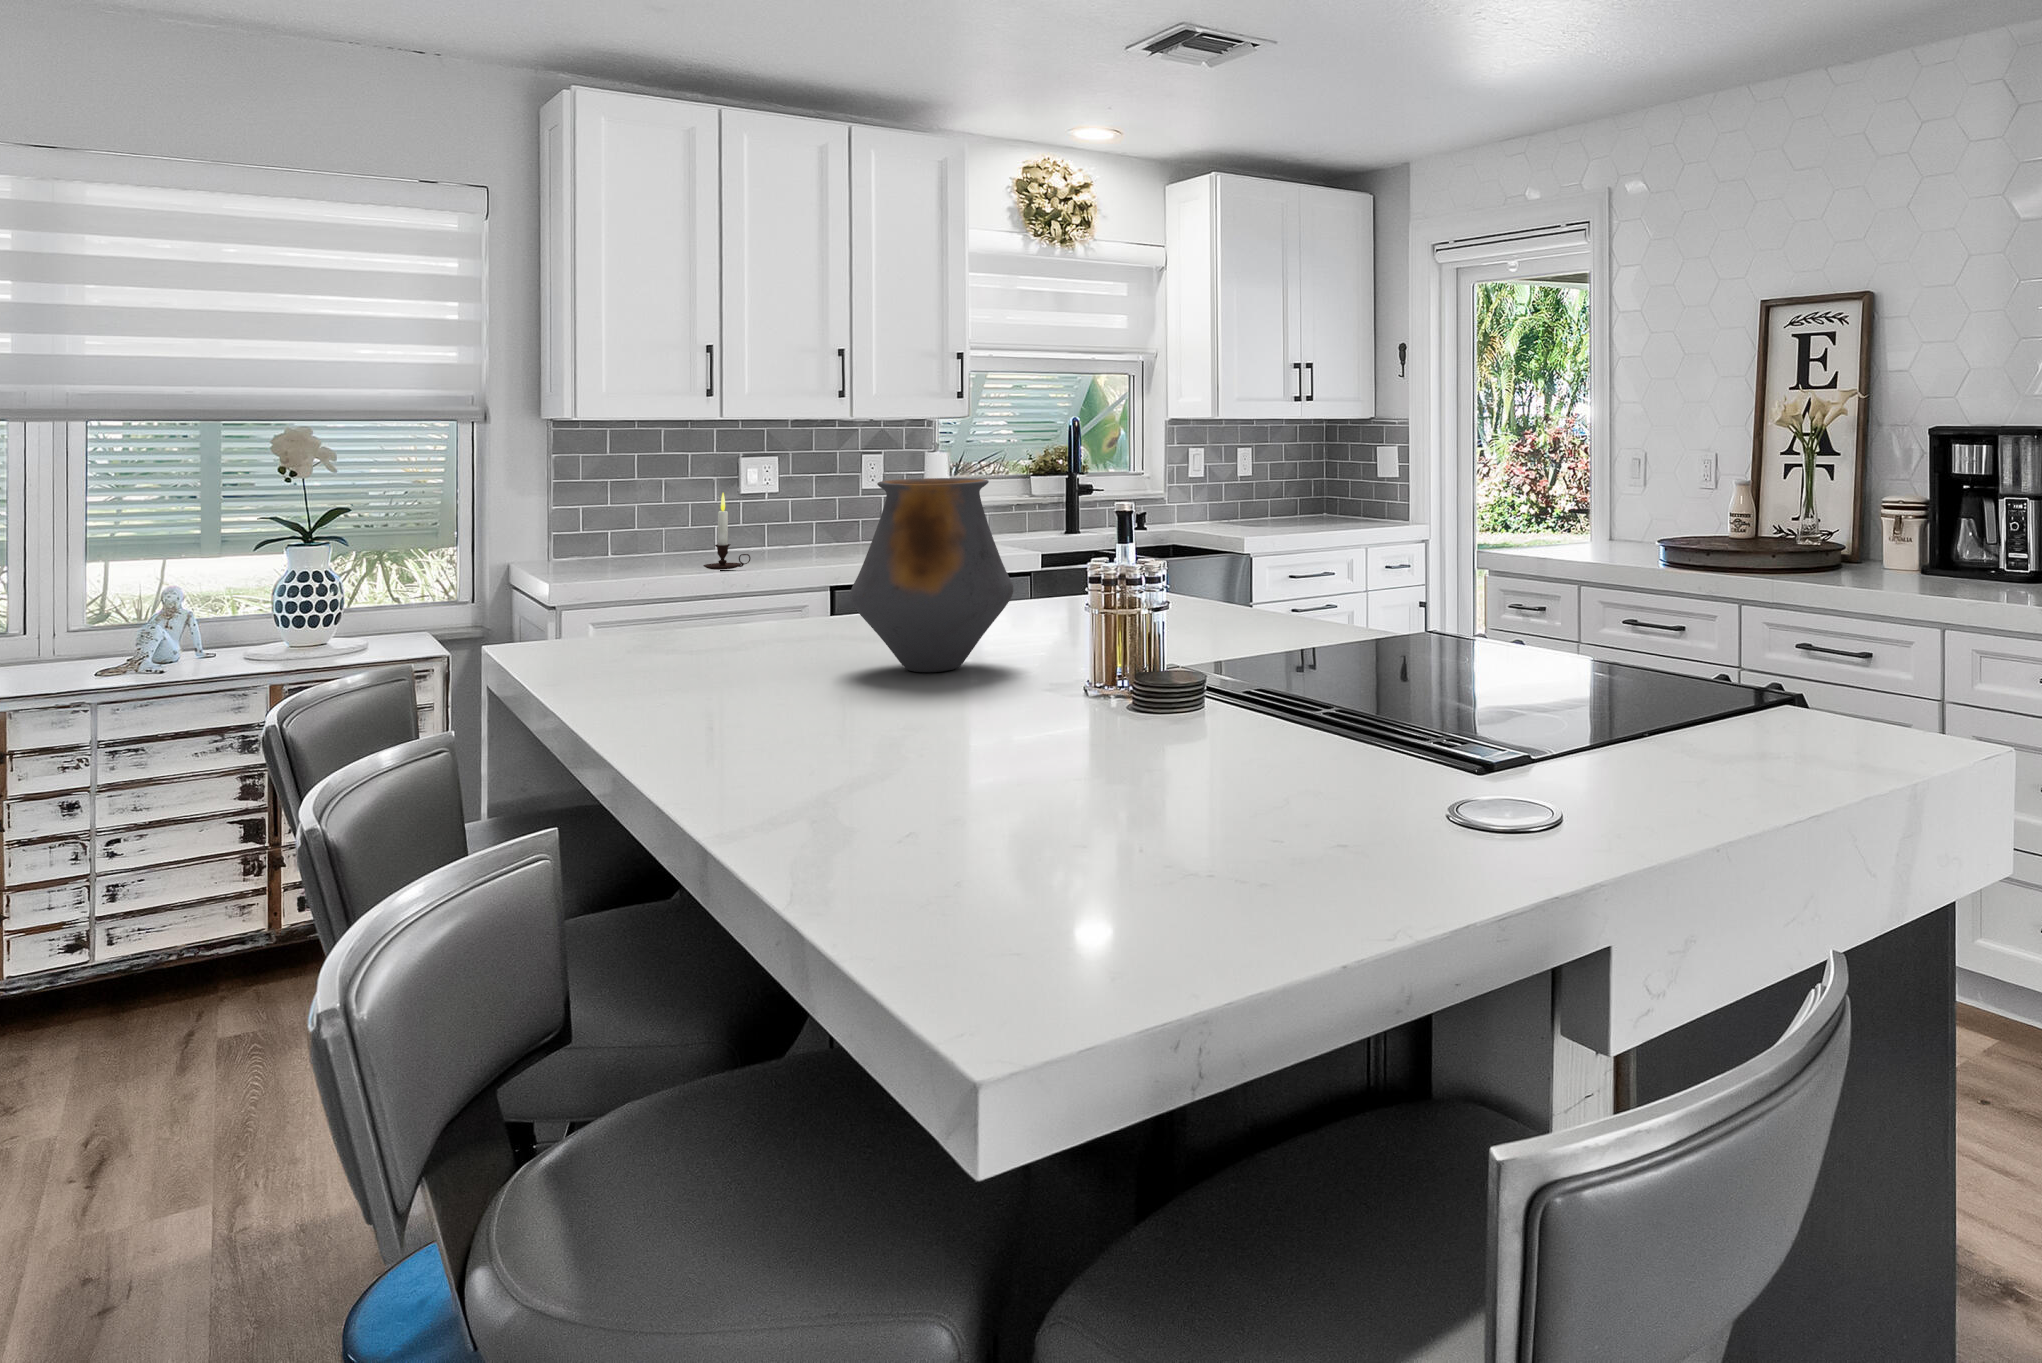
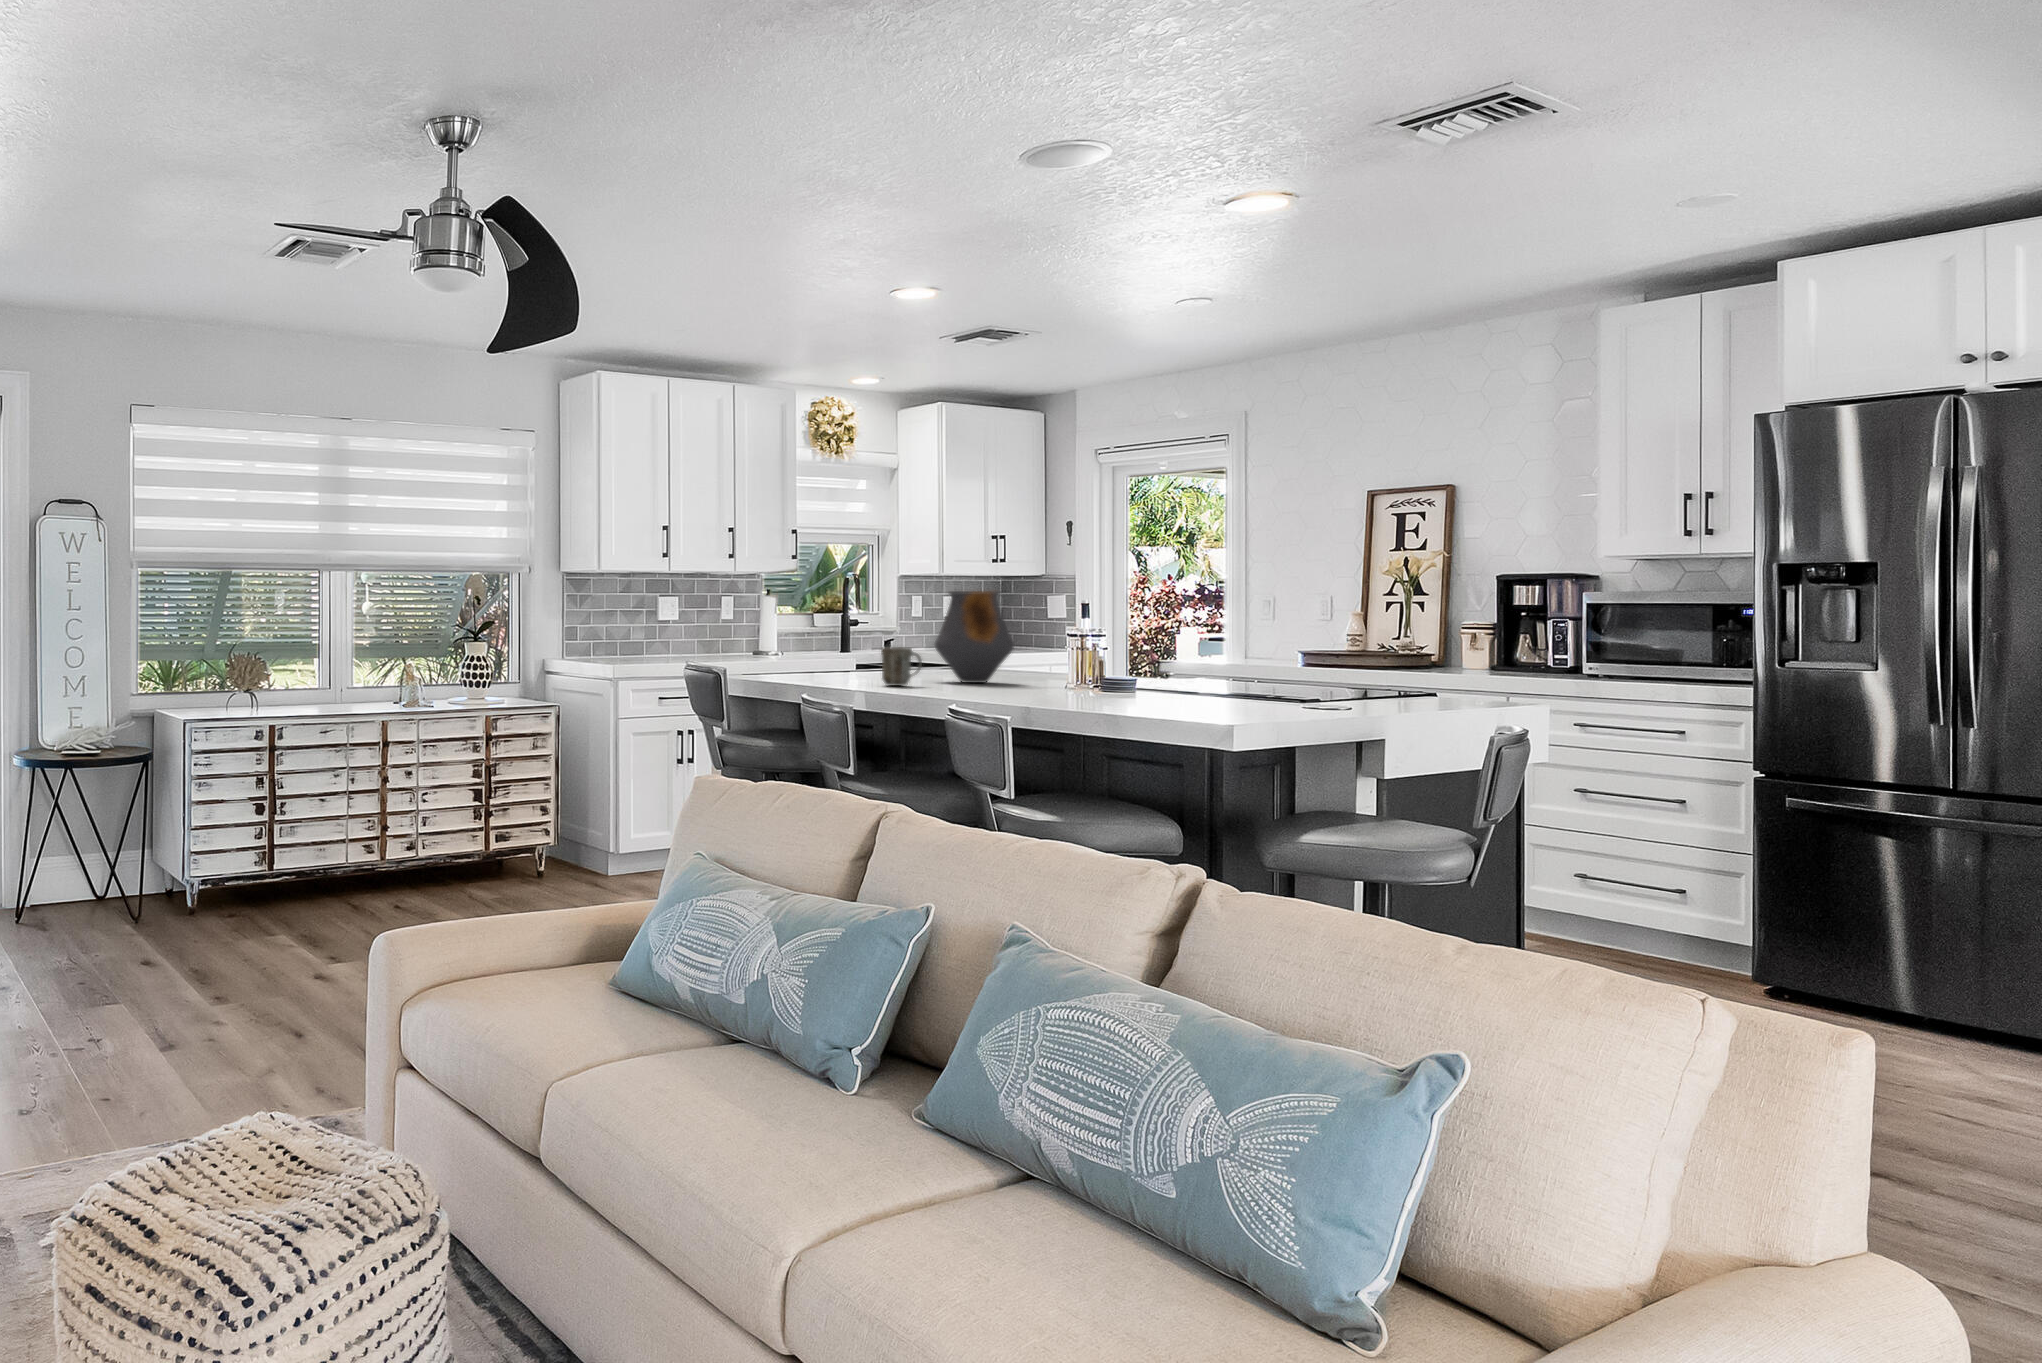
candle: present [703,493,751,570] -> none [694,613,721,659]
mug: none [639,613,737,708] -> present [881,647,922,686]

